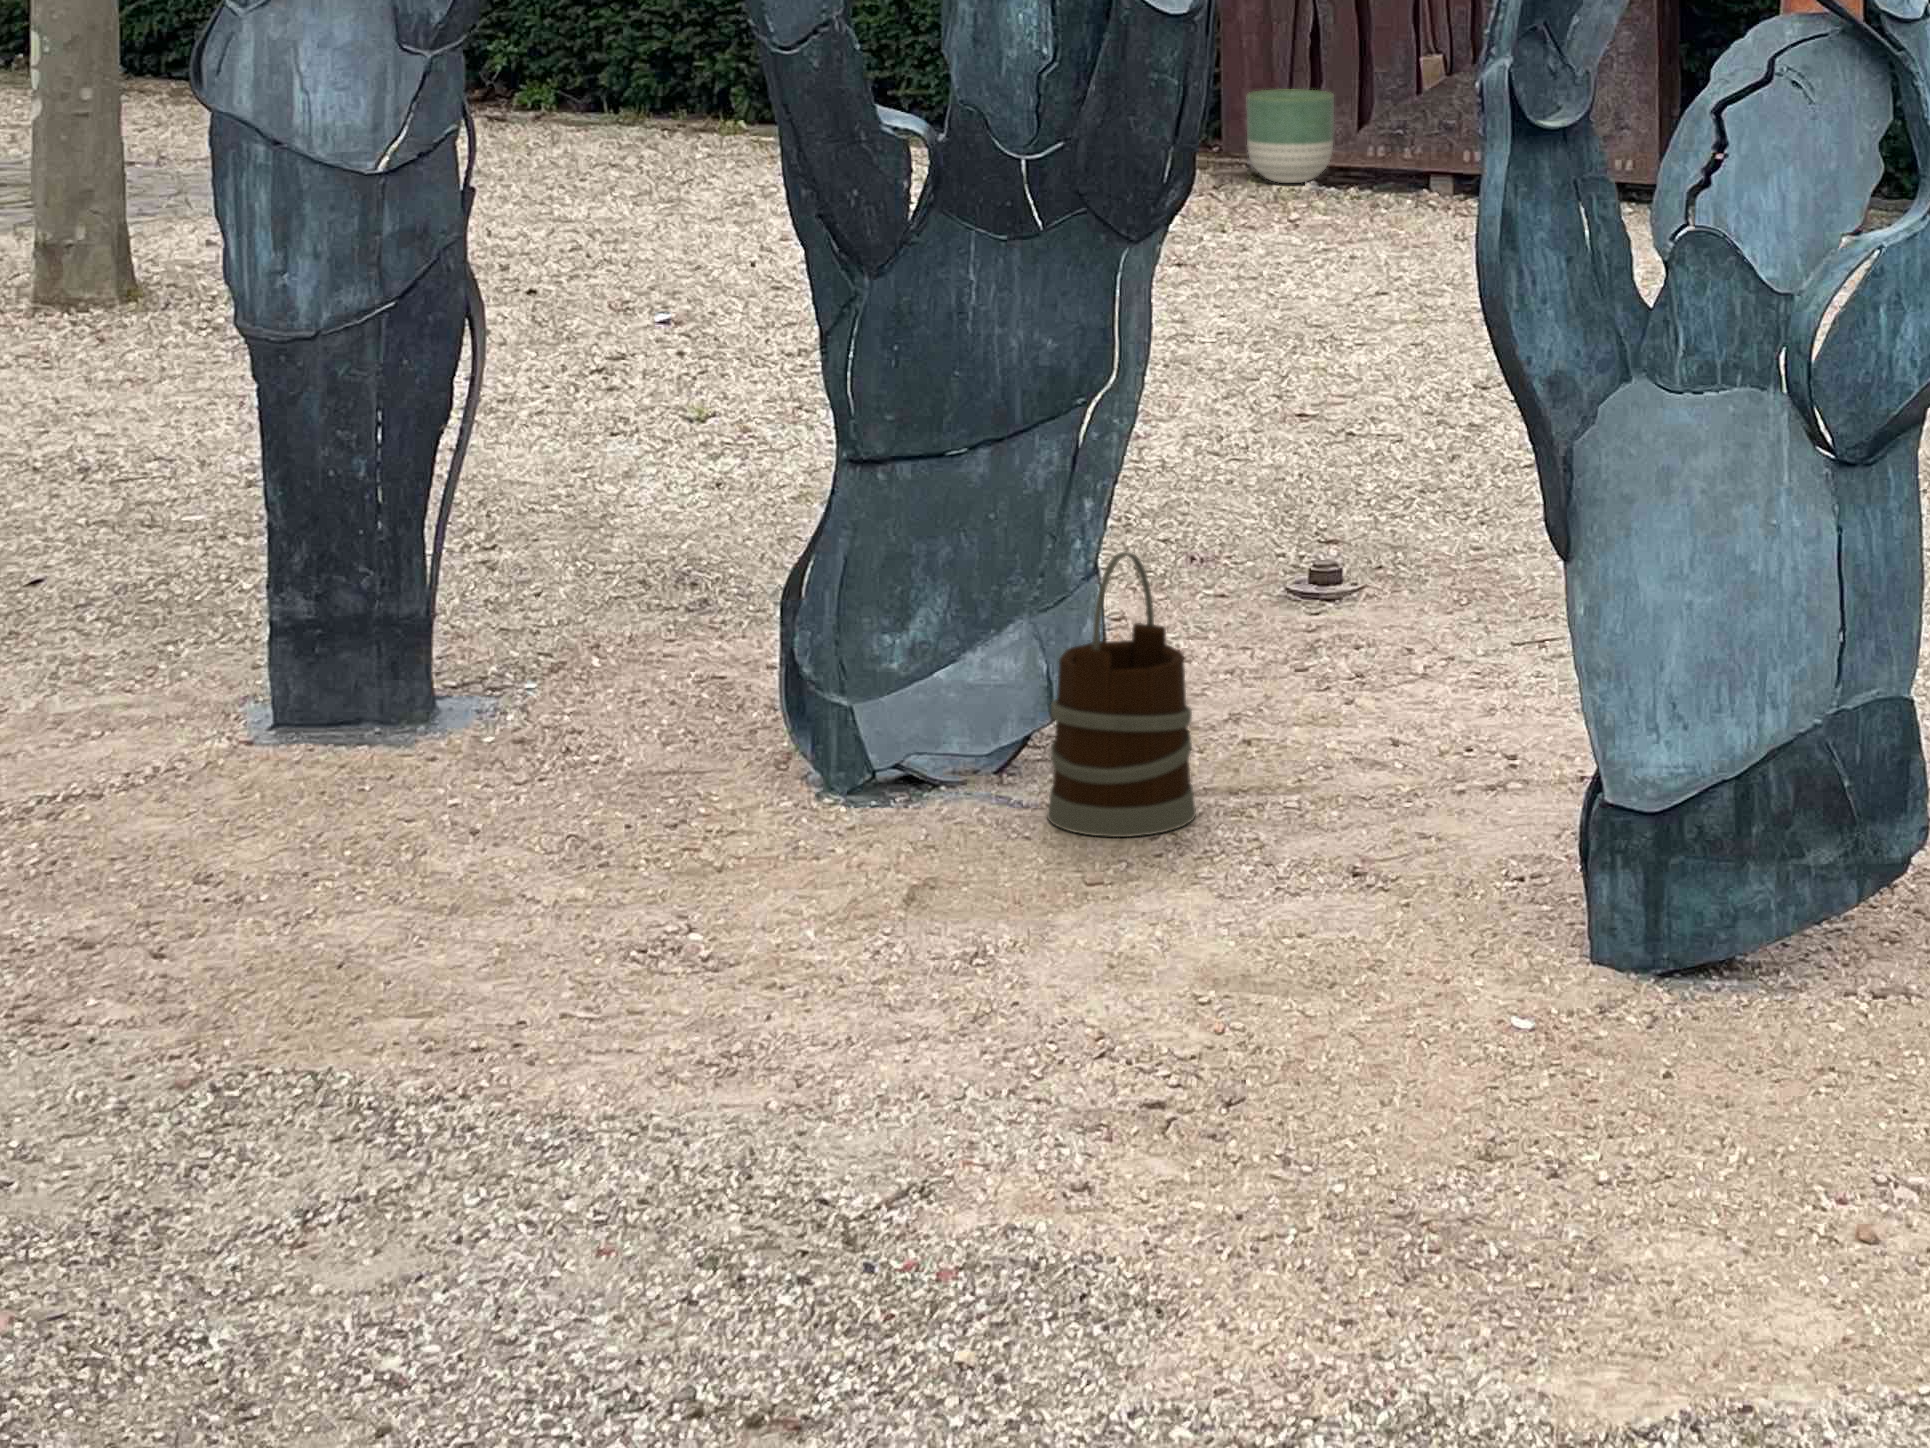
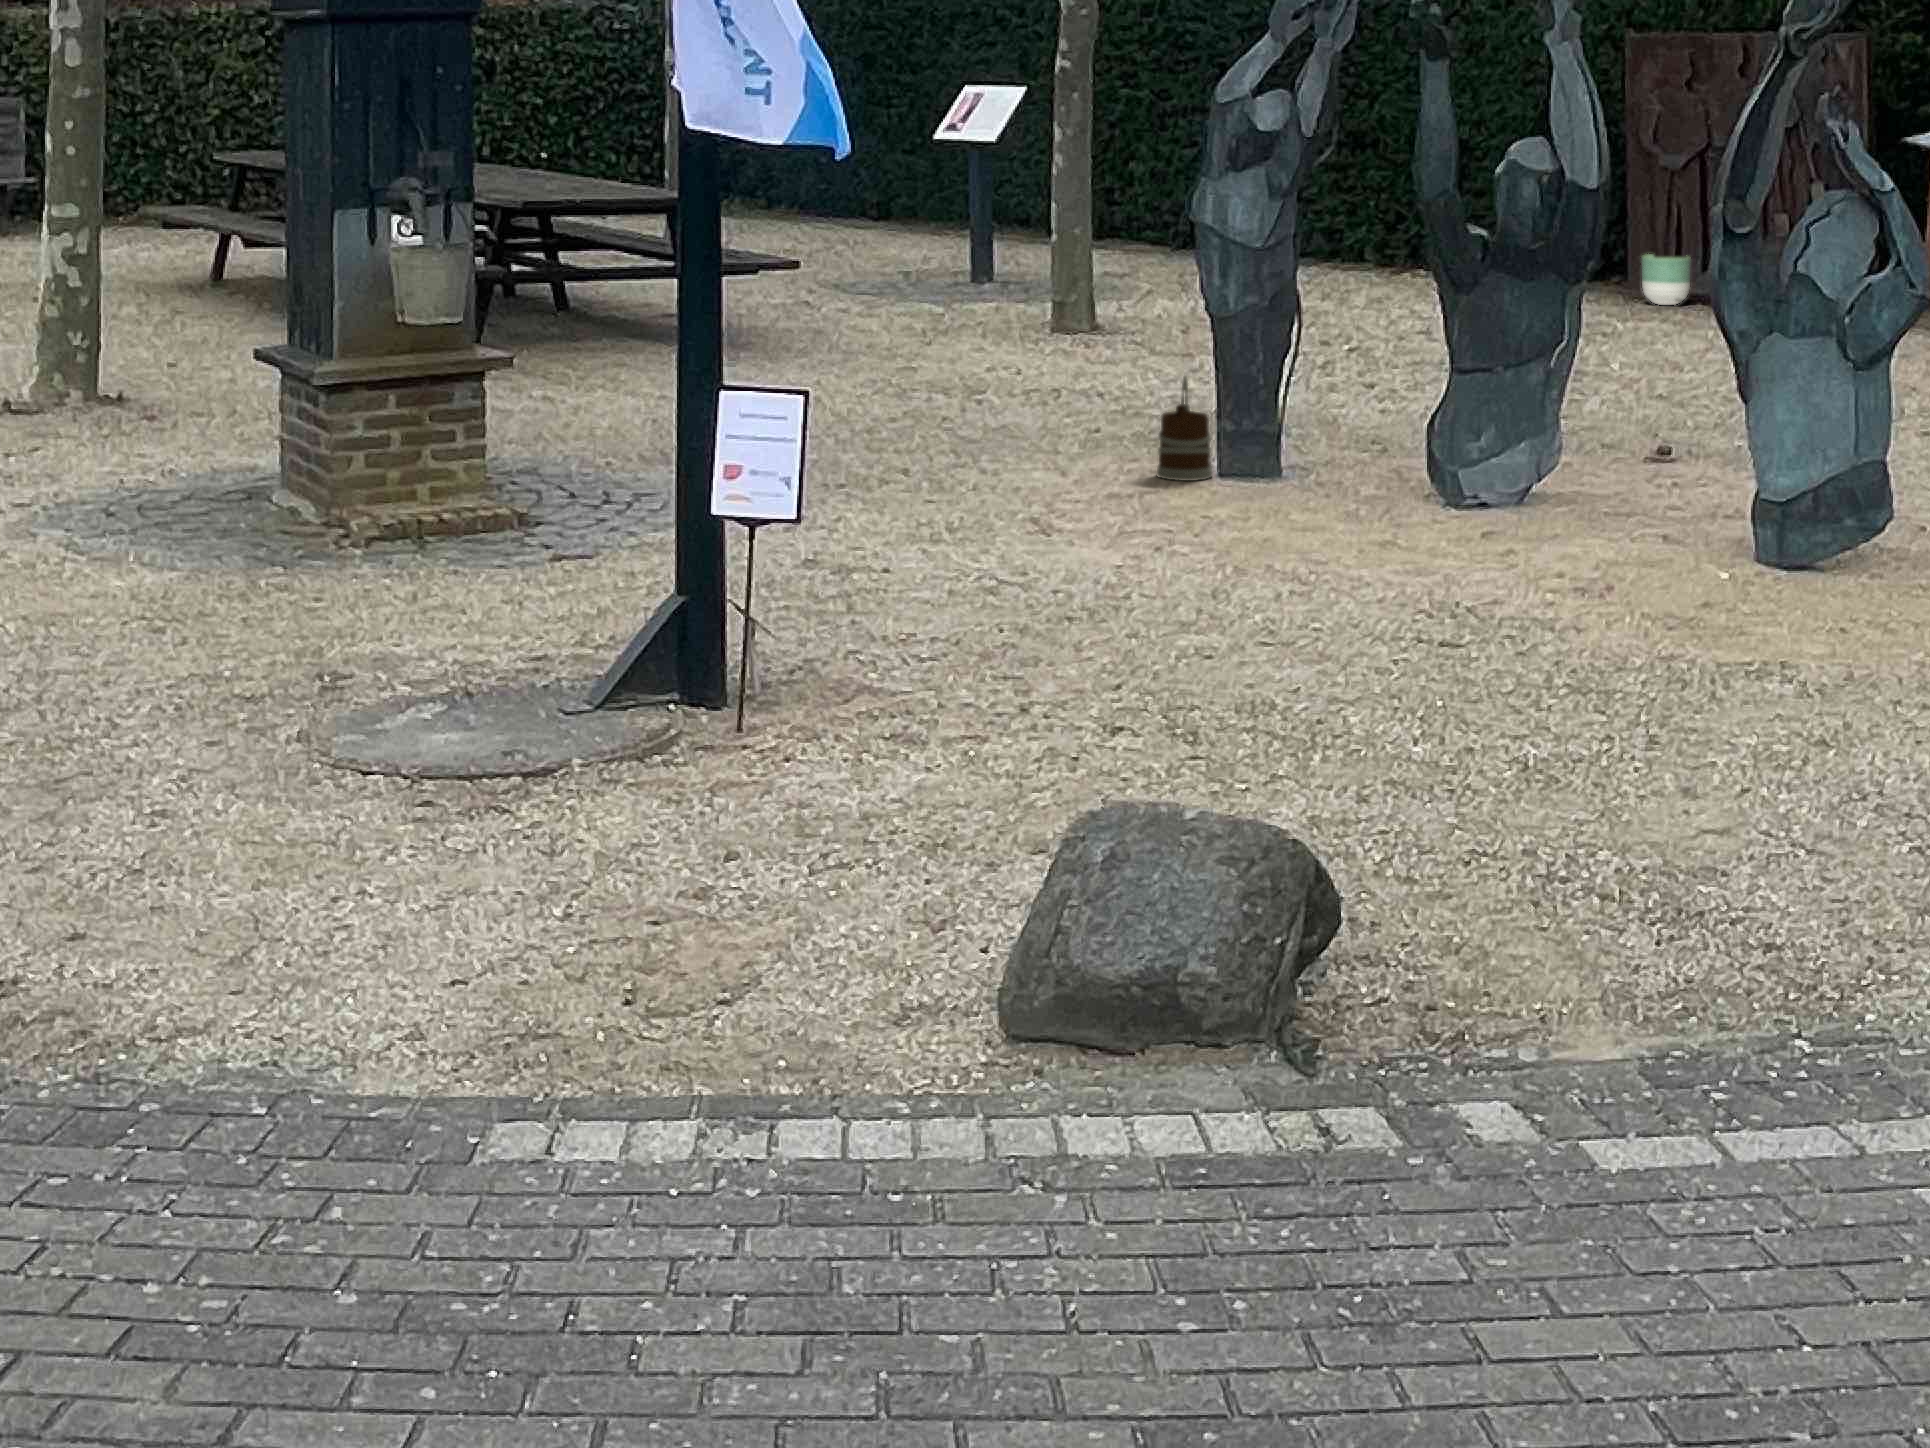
wooden bucket: present [1047,552,1196,837] -> present [1157,376,1212,481]

